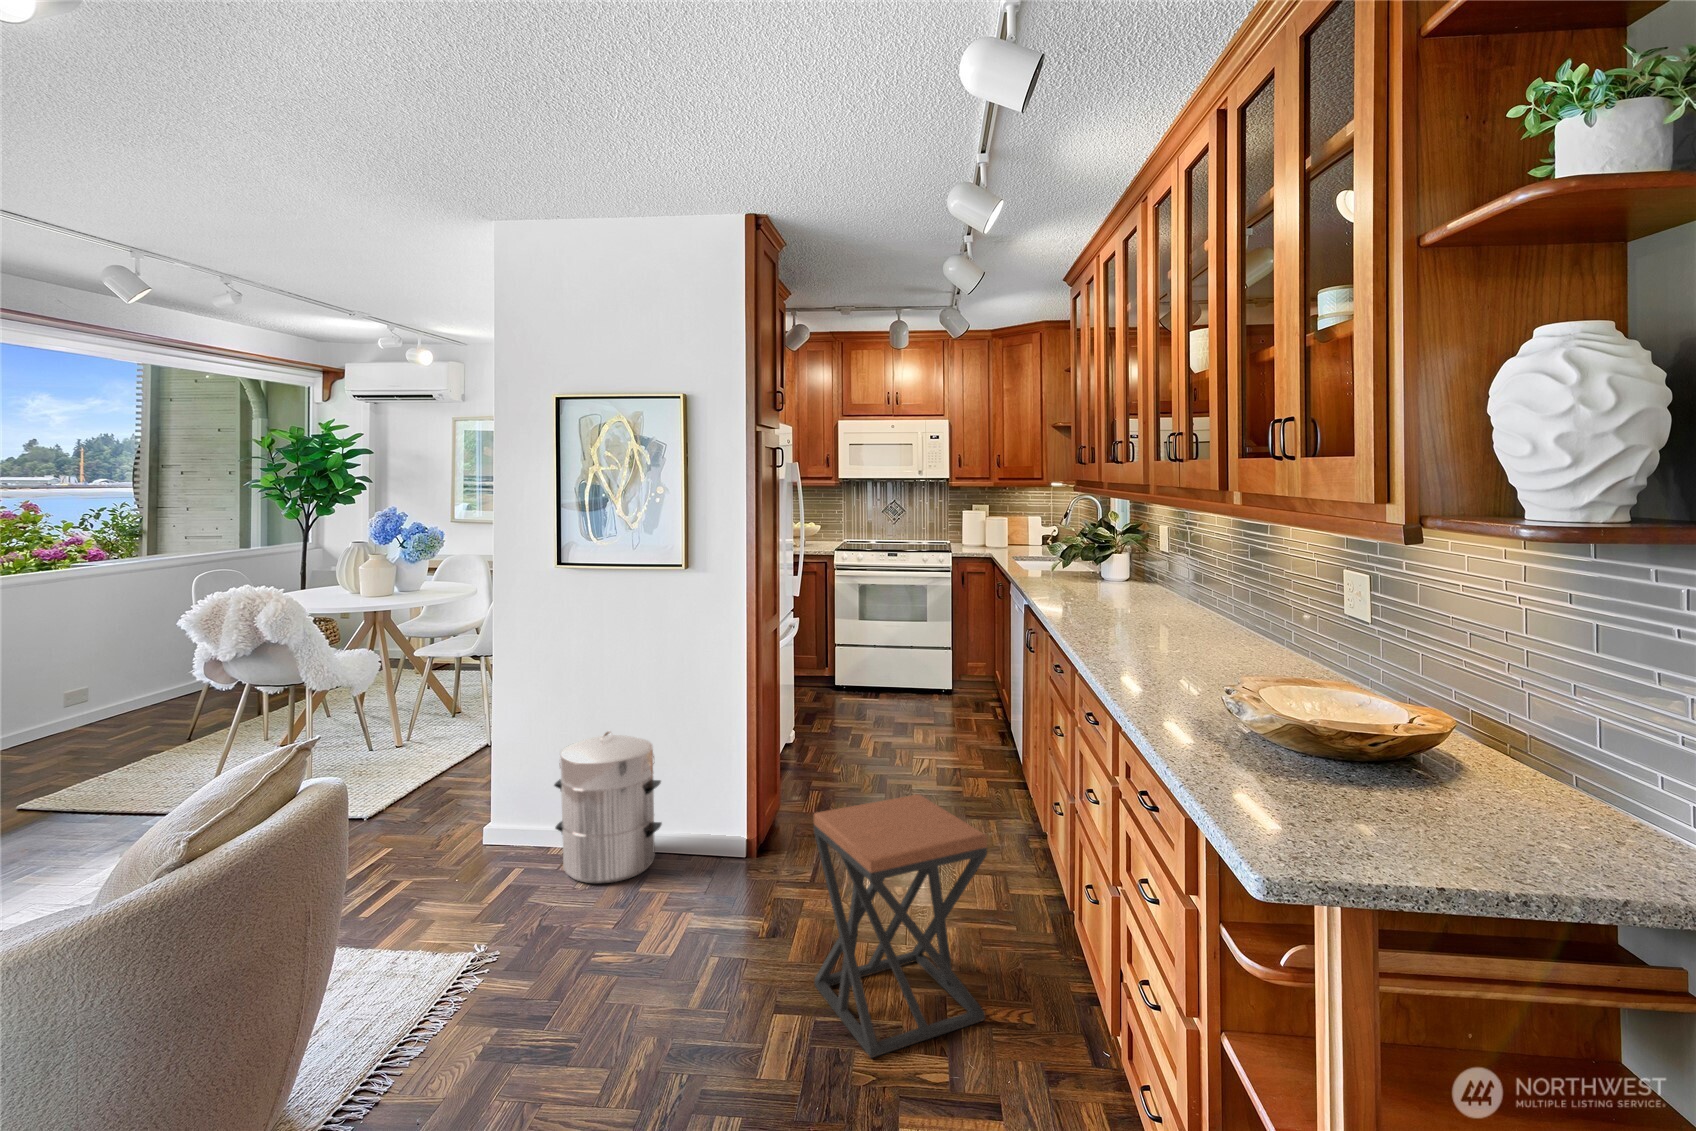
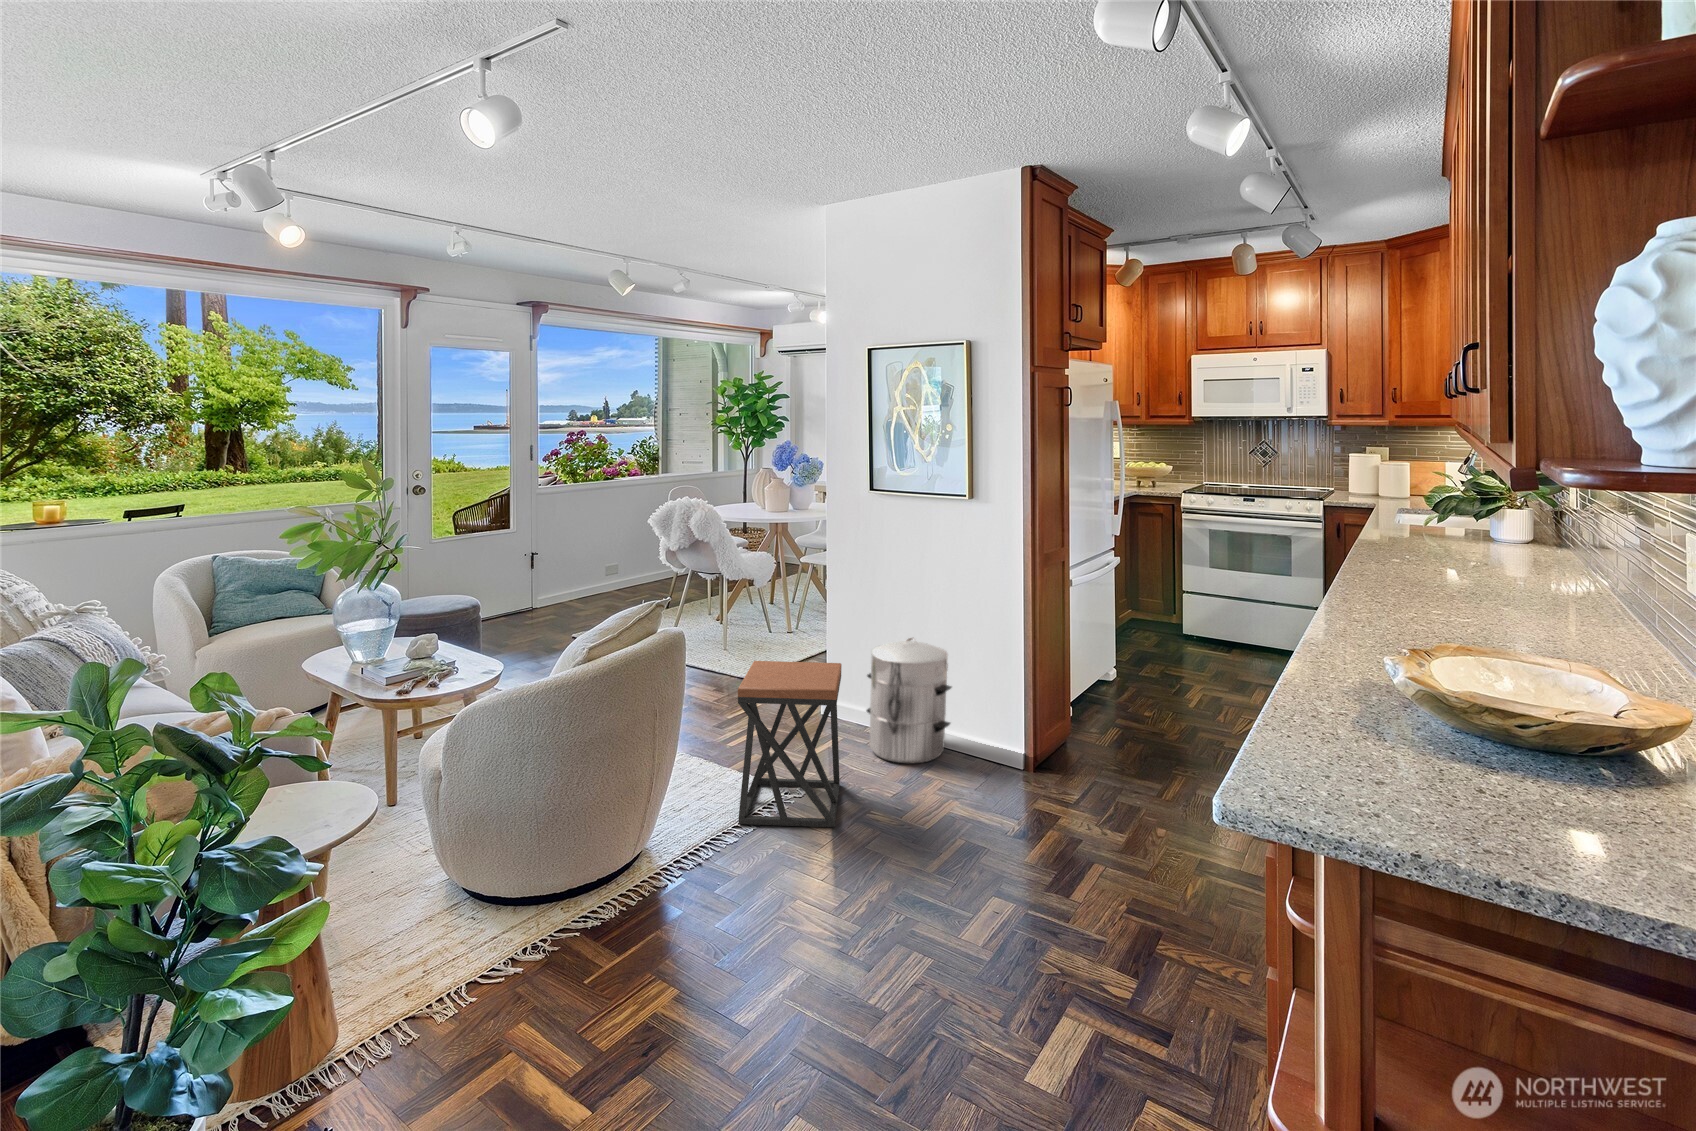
stool: present [814,794,987,1058] -> present [738,661,842,827]

